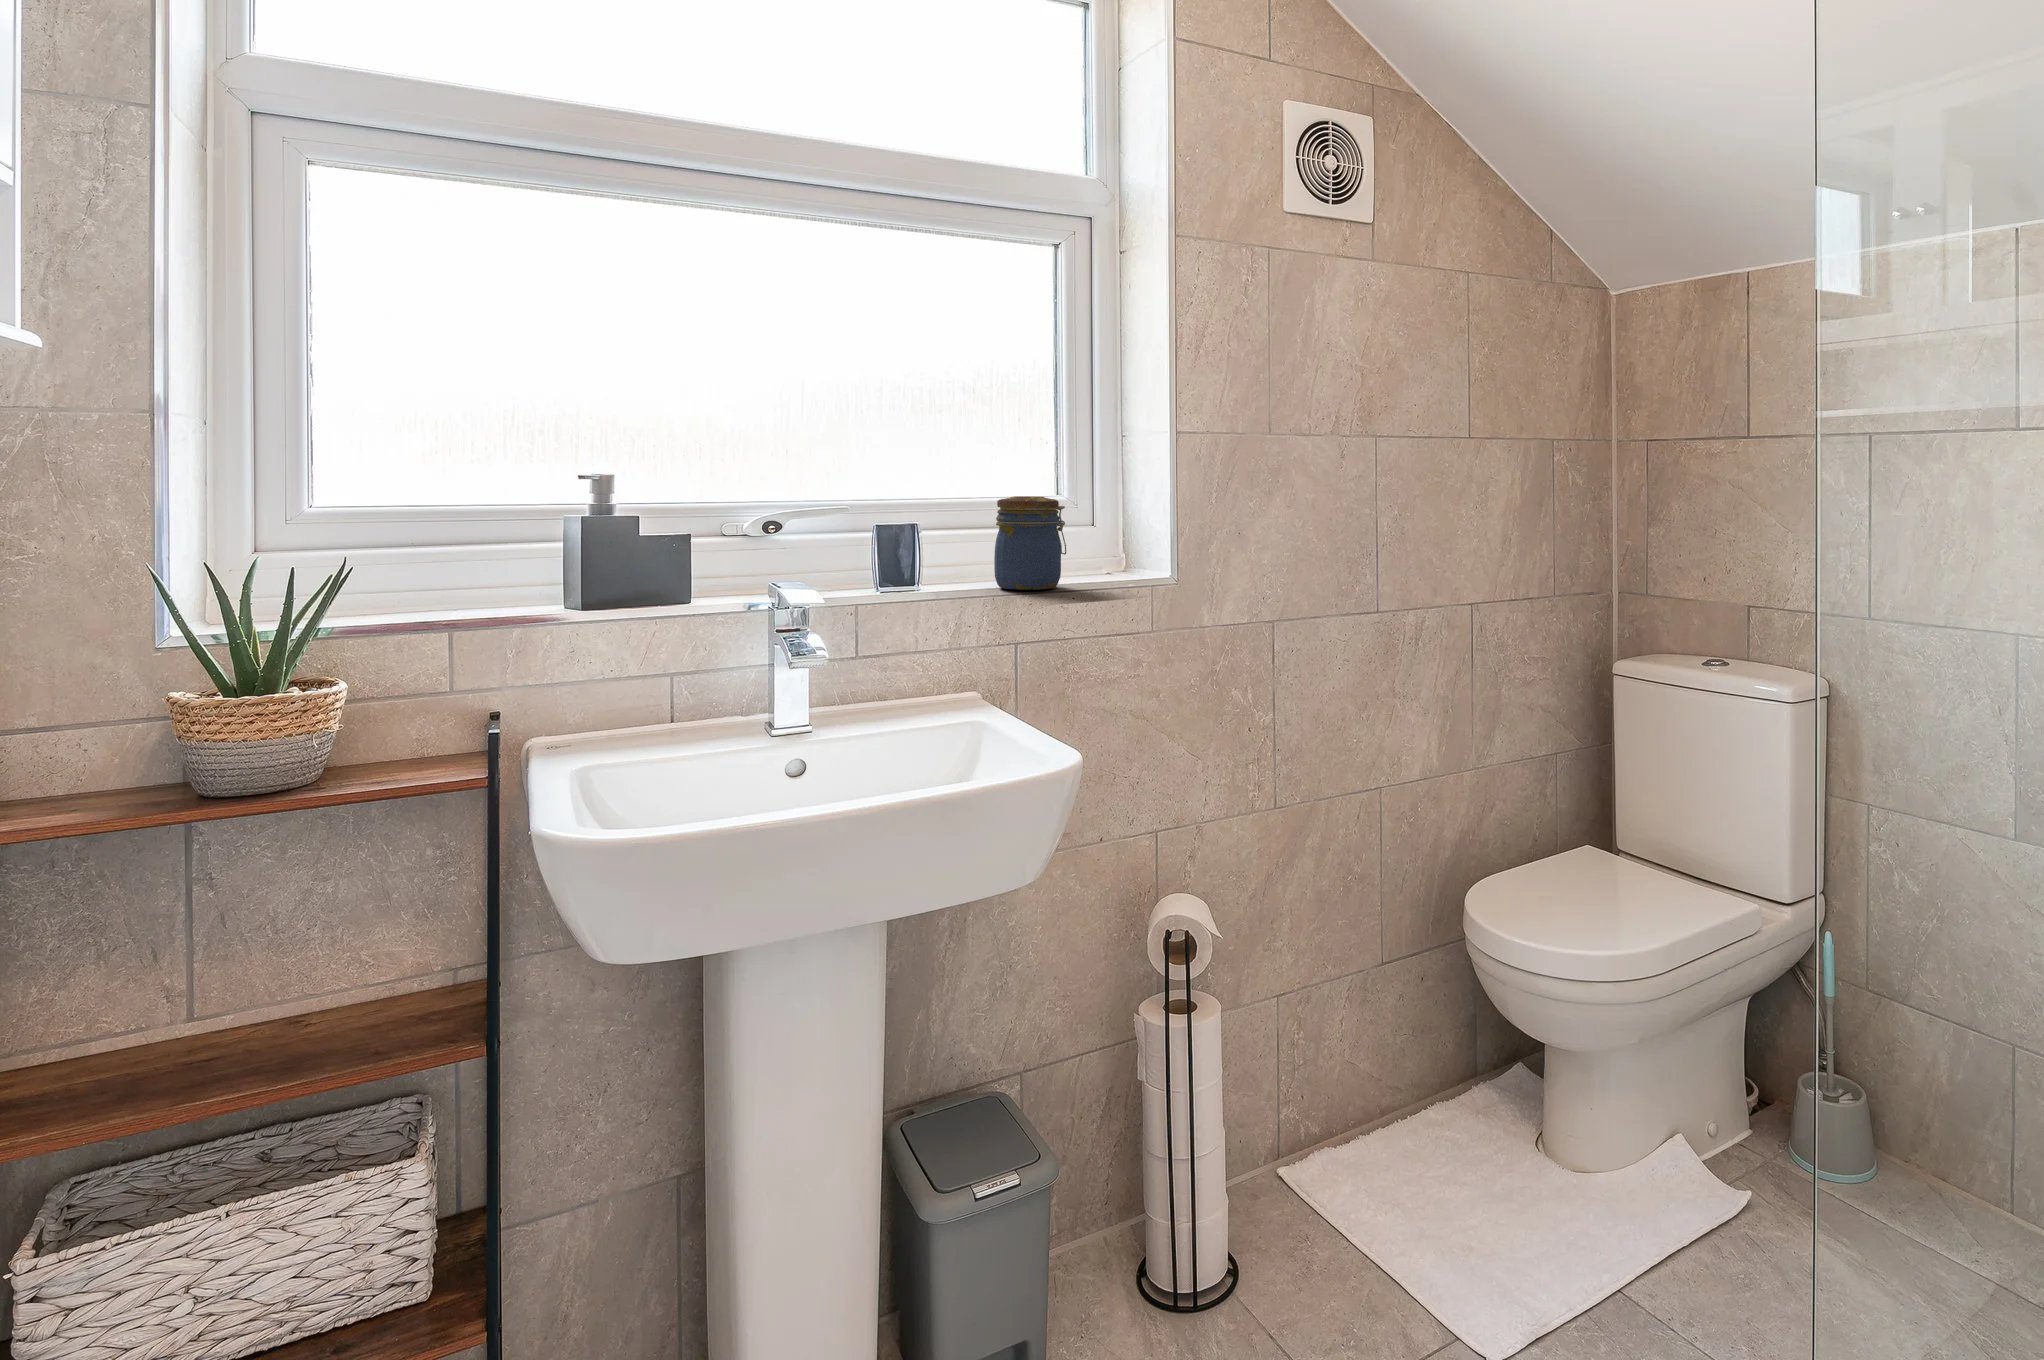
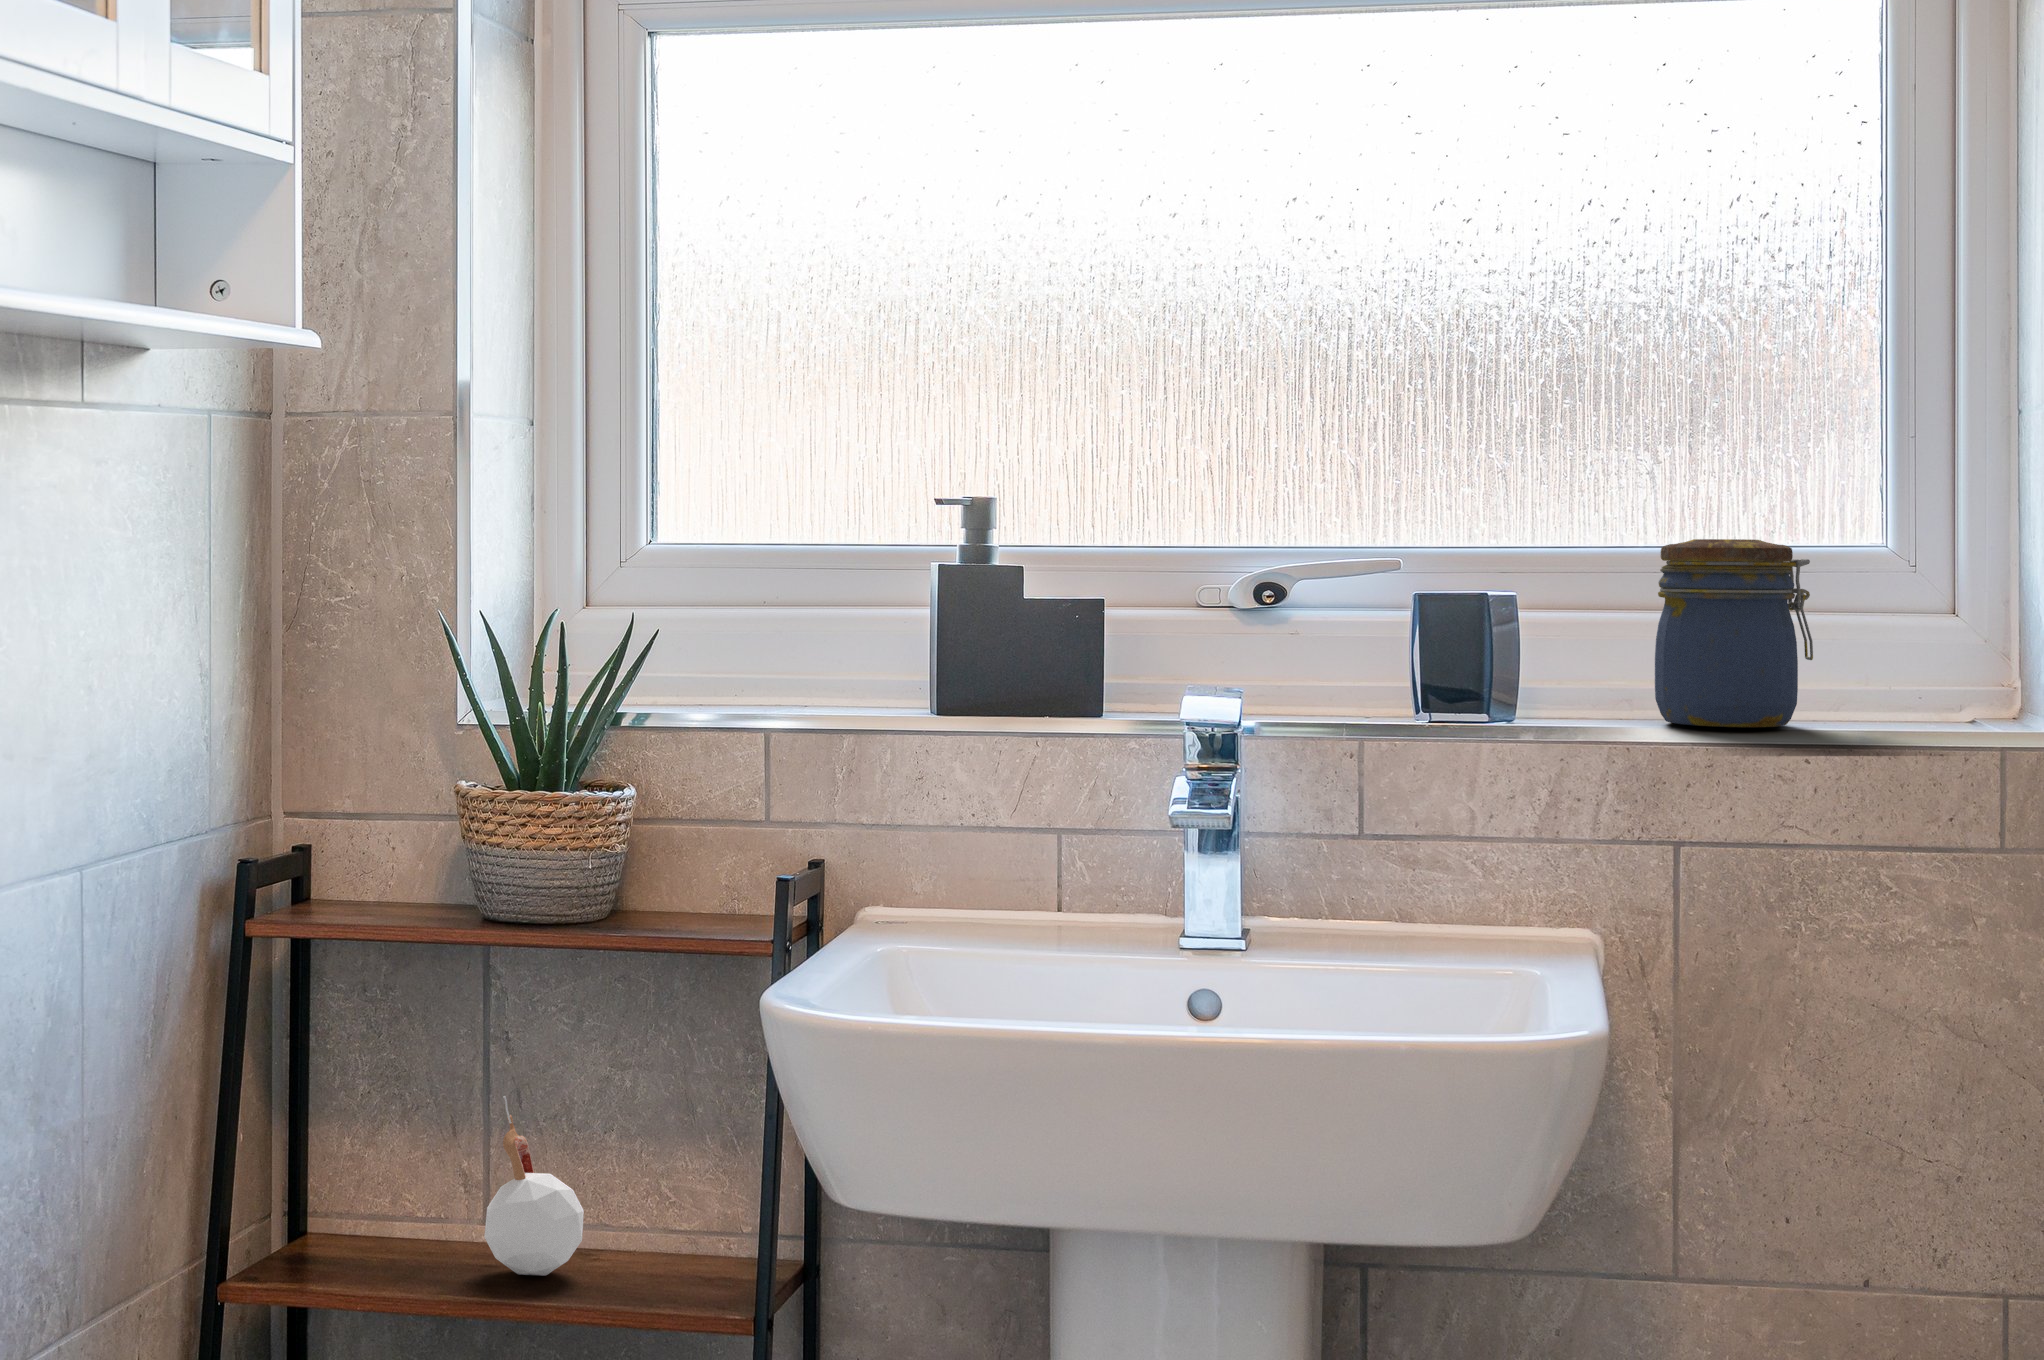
candle: none [215,924,310,1054] -> present [484,1096,584,1276]

